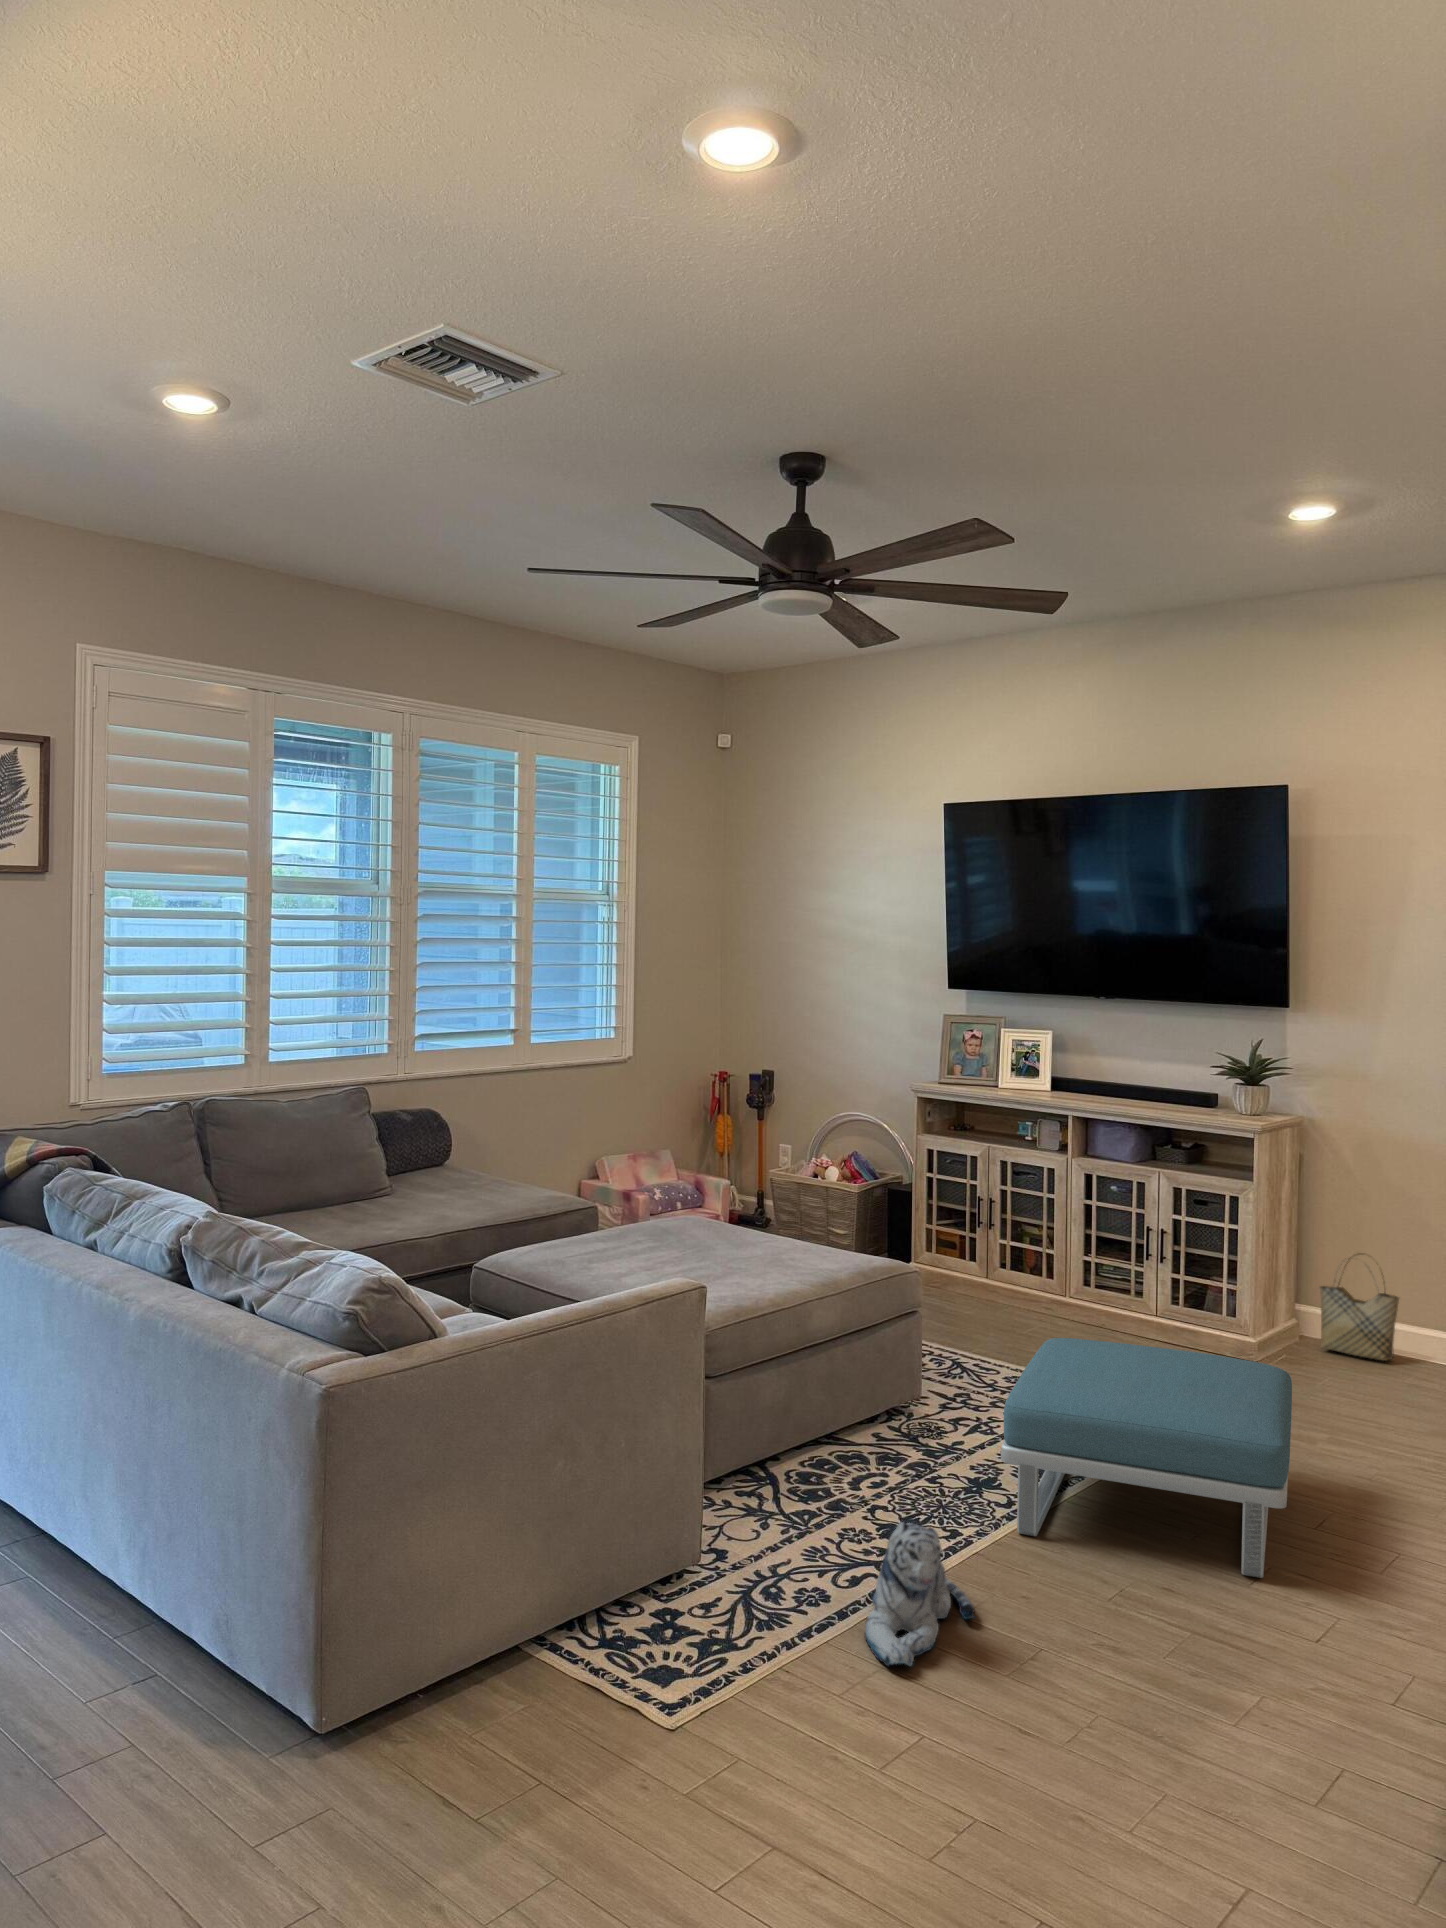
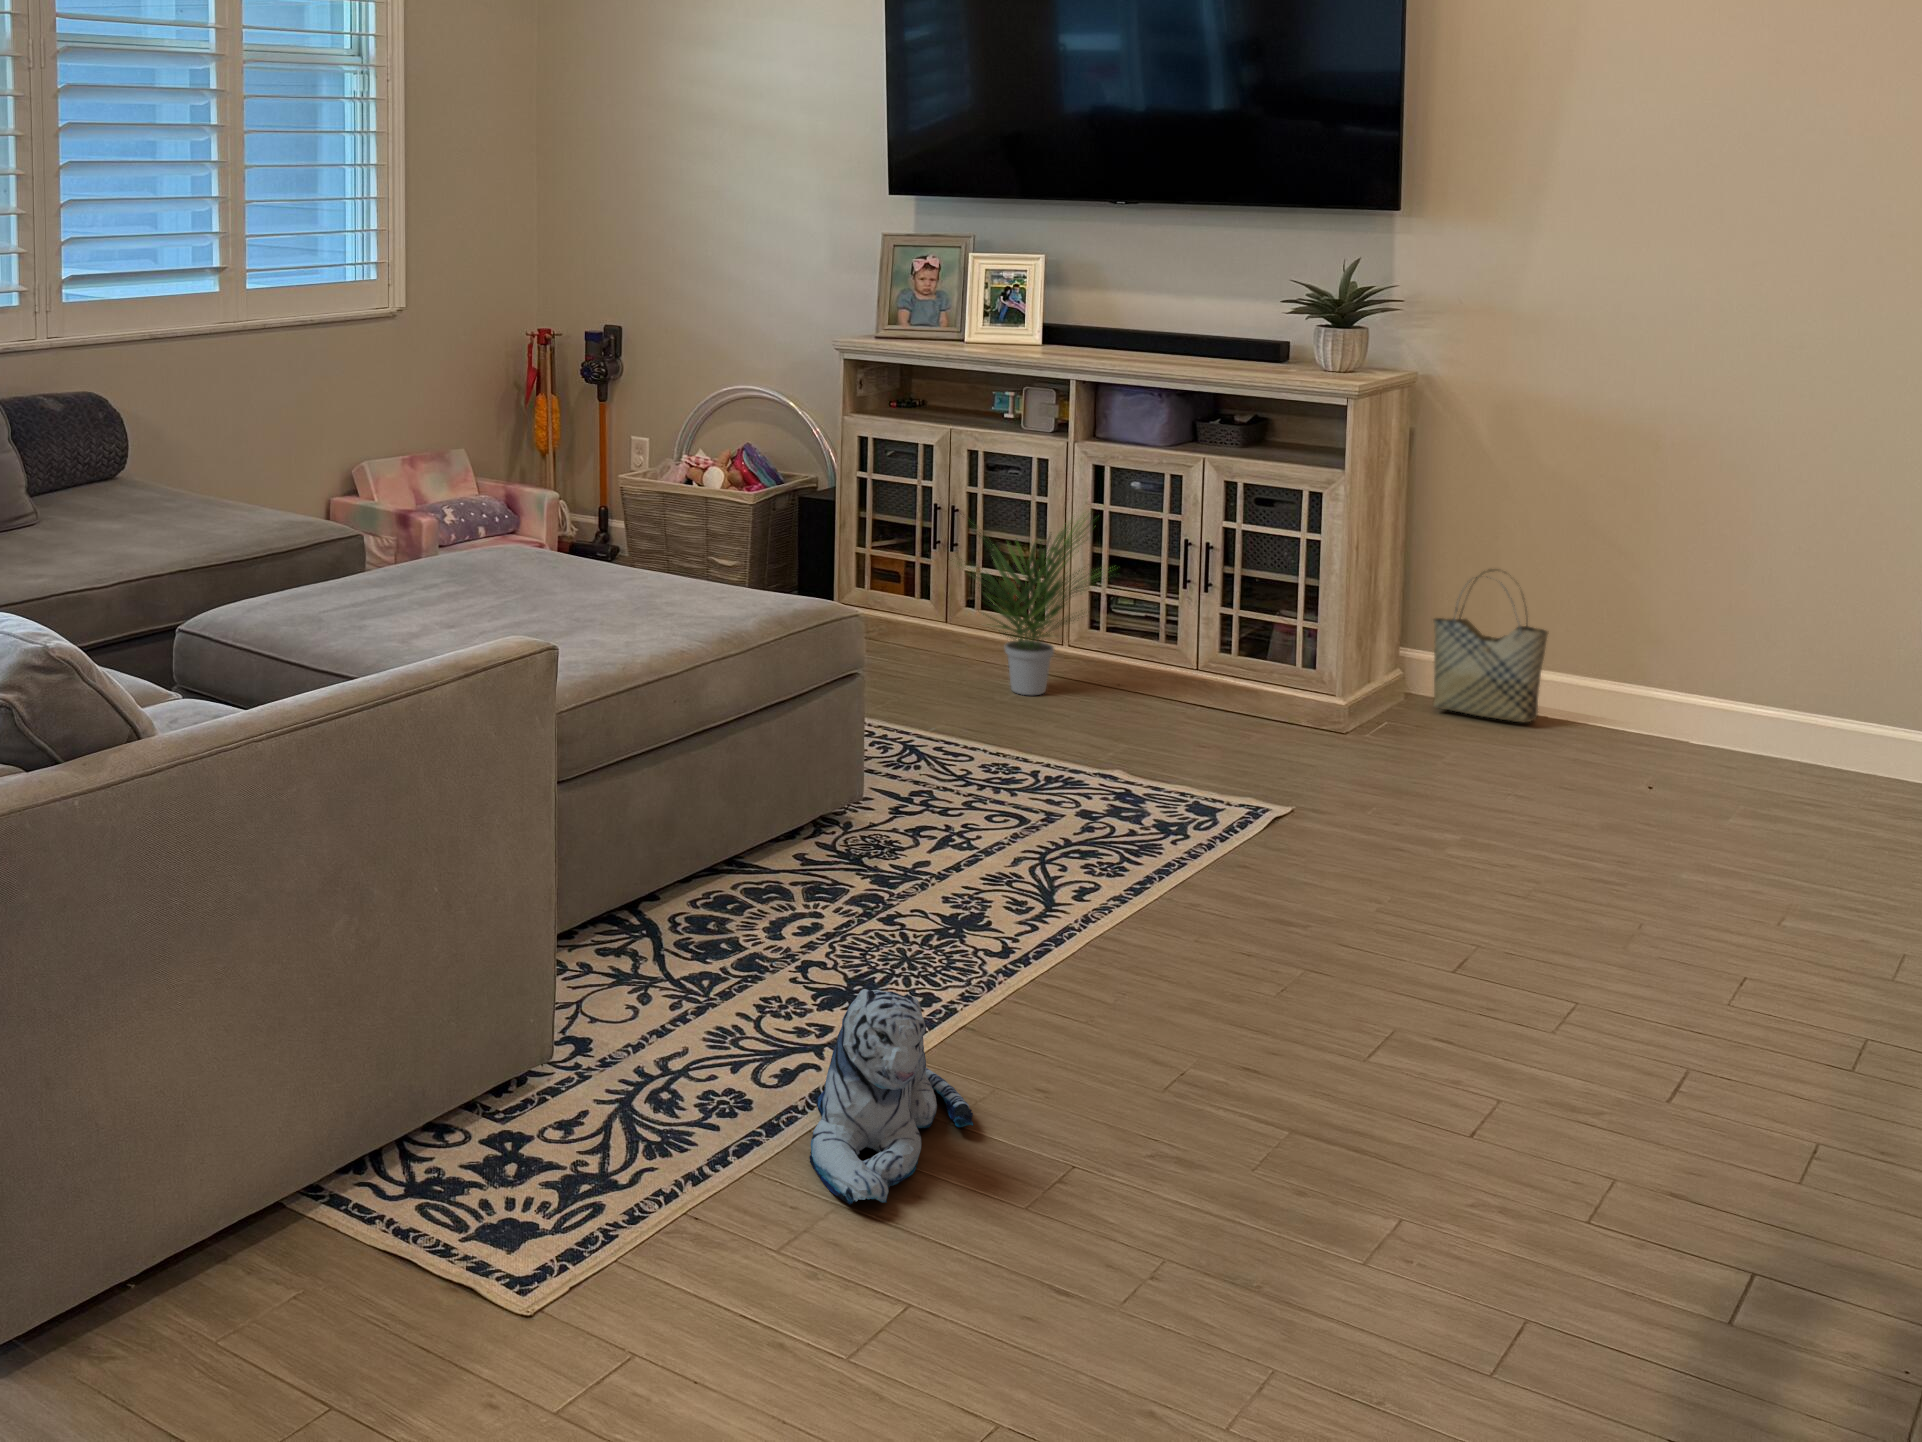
potted plant: none [986,1203,1103,1331] -> present [961,516,1111,695]
footstool: present [1001,1338,1292,1578] -> none [999,705,1427,1045]

